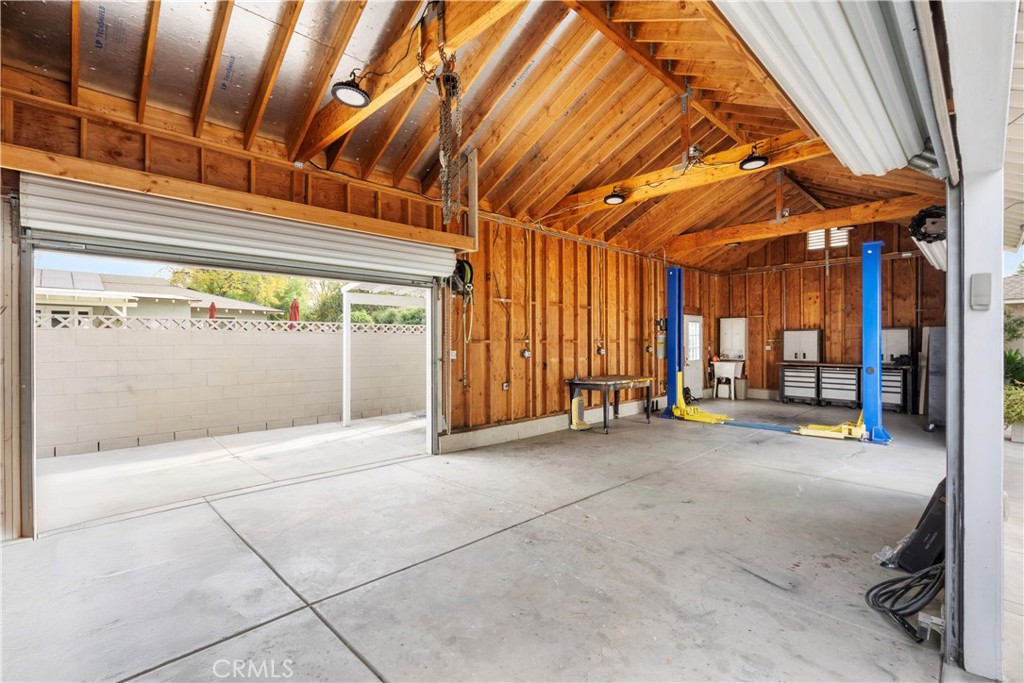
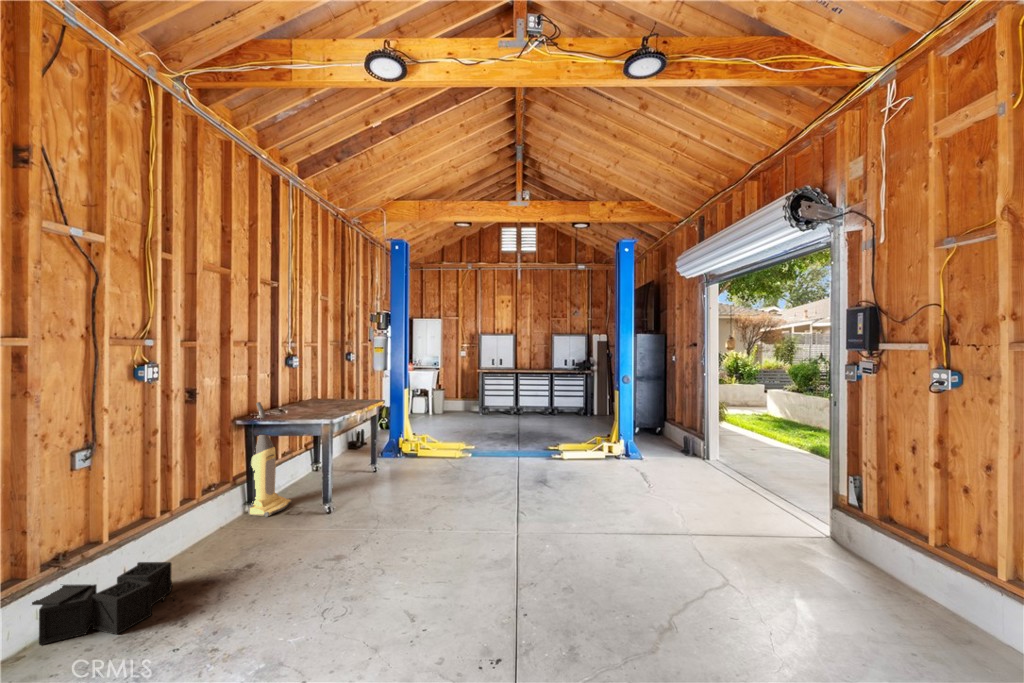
storage bin: none [491,429,533,448] -> present [32,562,175,645]

